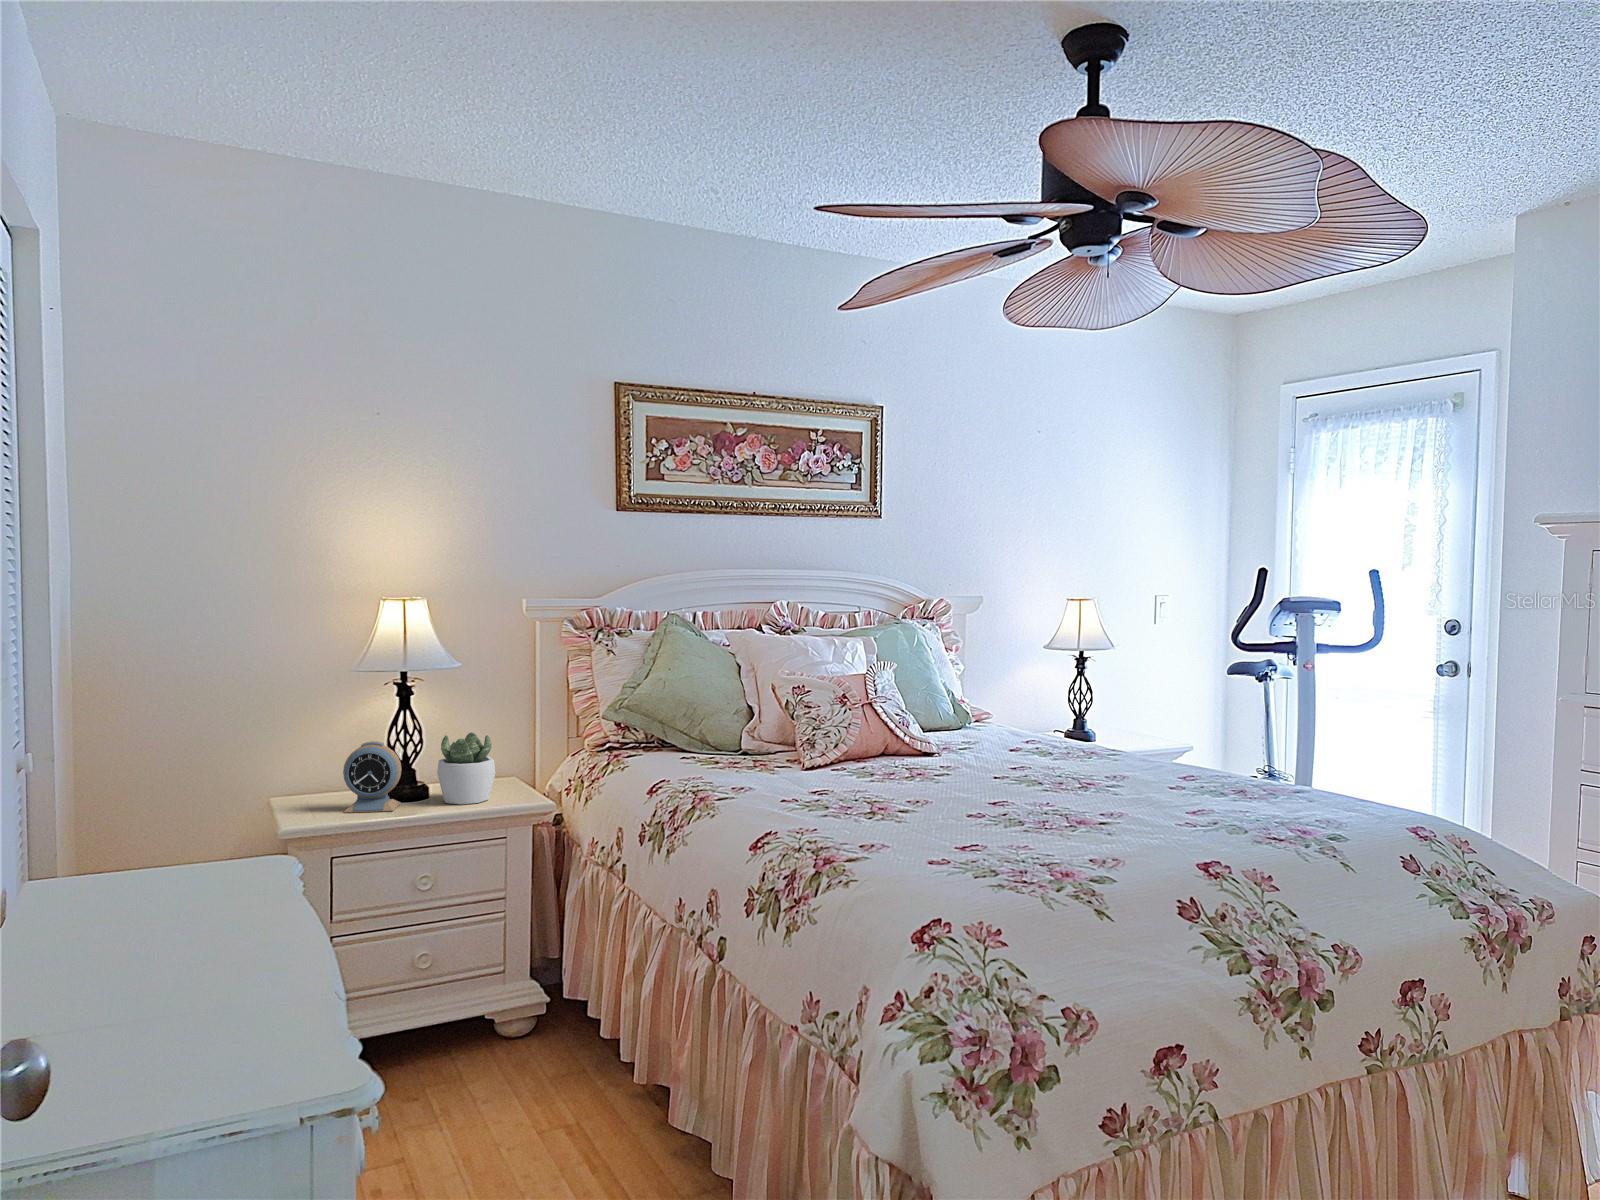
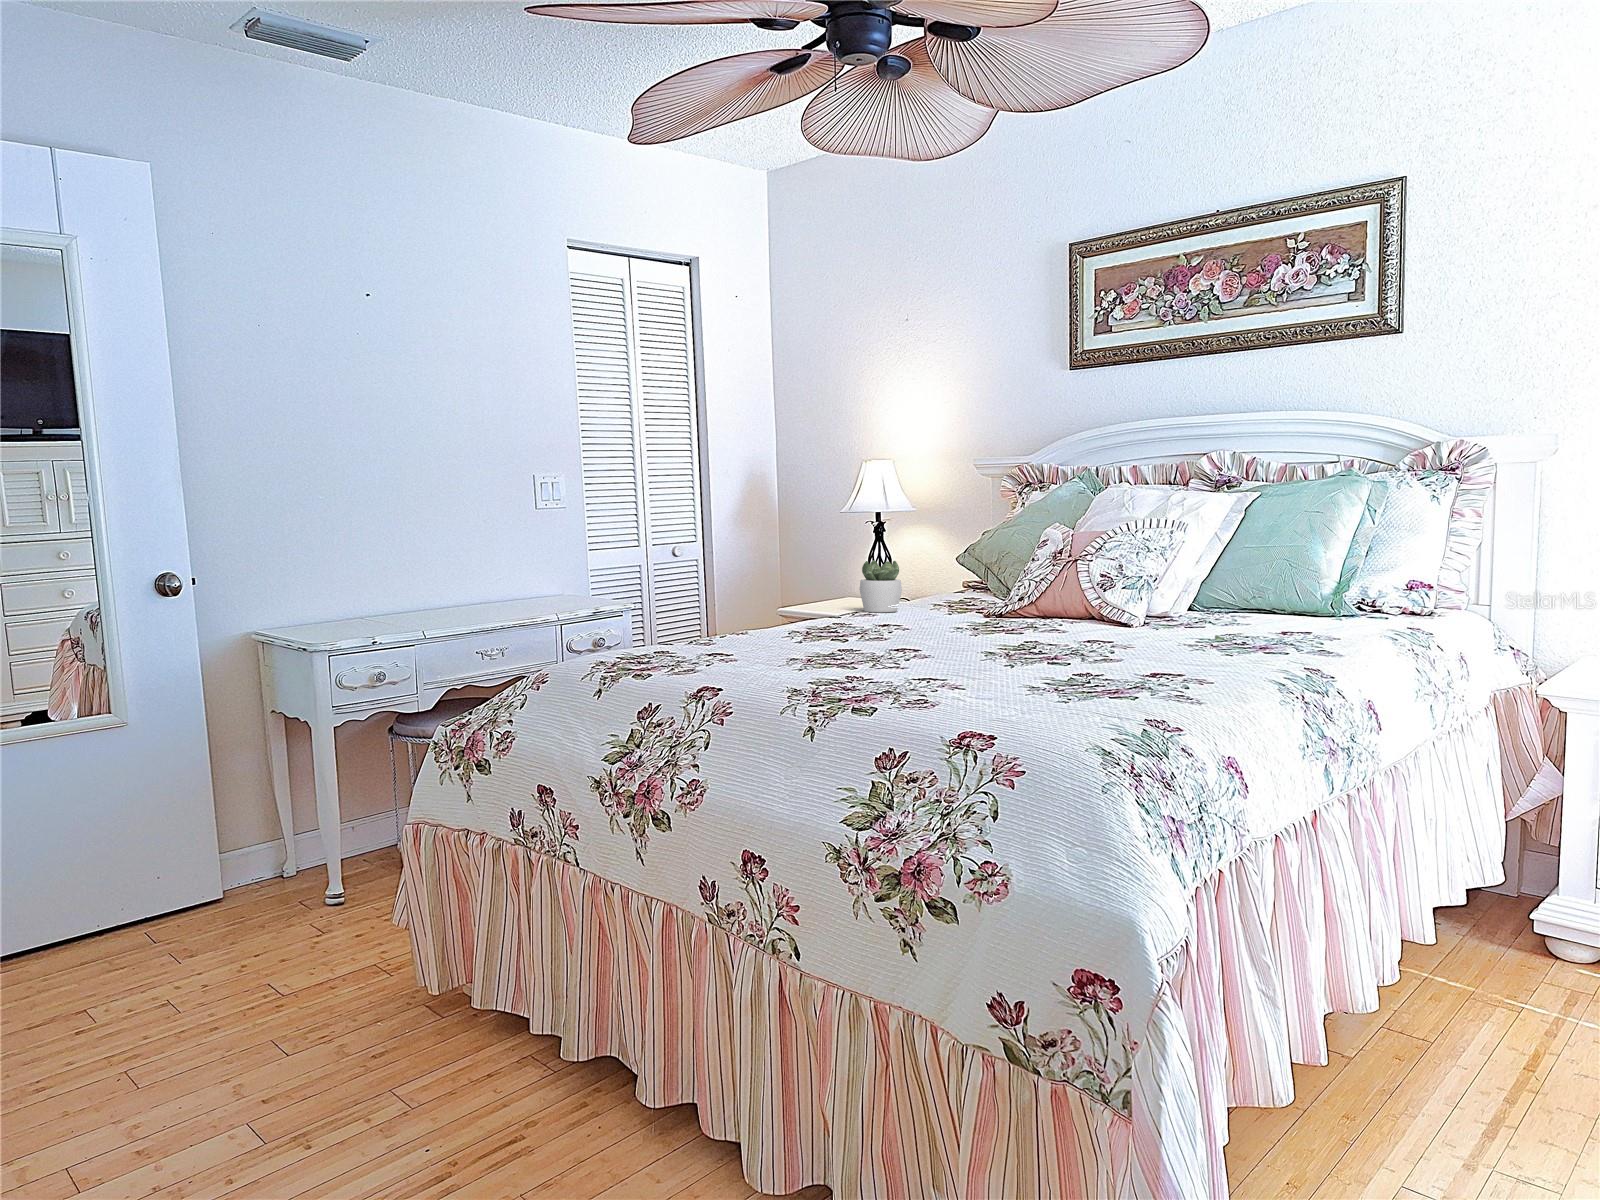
alarm clock: present [343,741,402,813] -> none [810,560,850,609]

